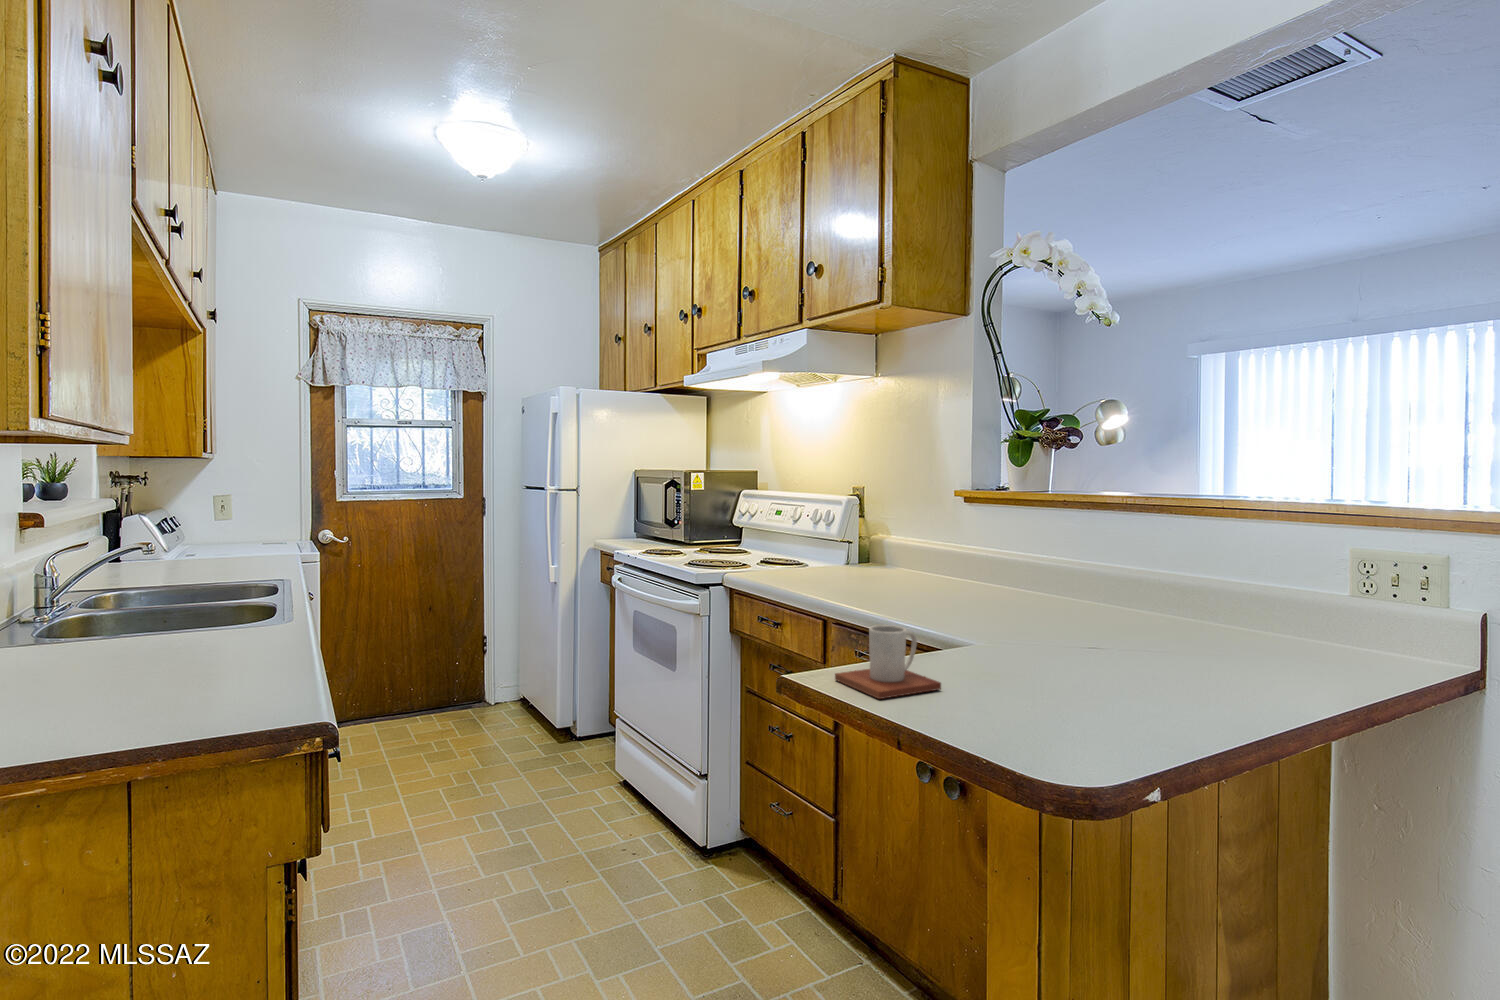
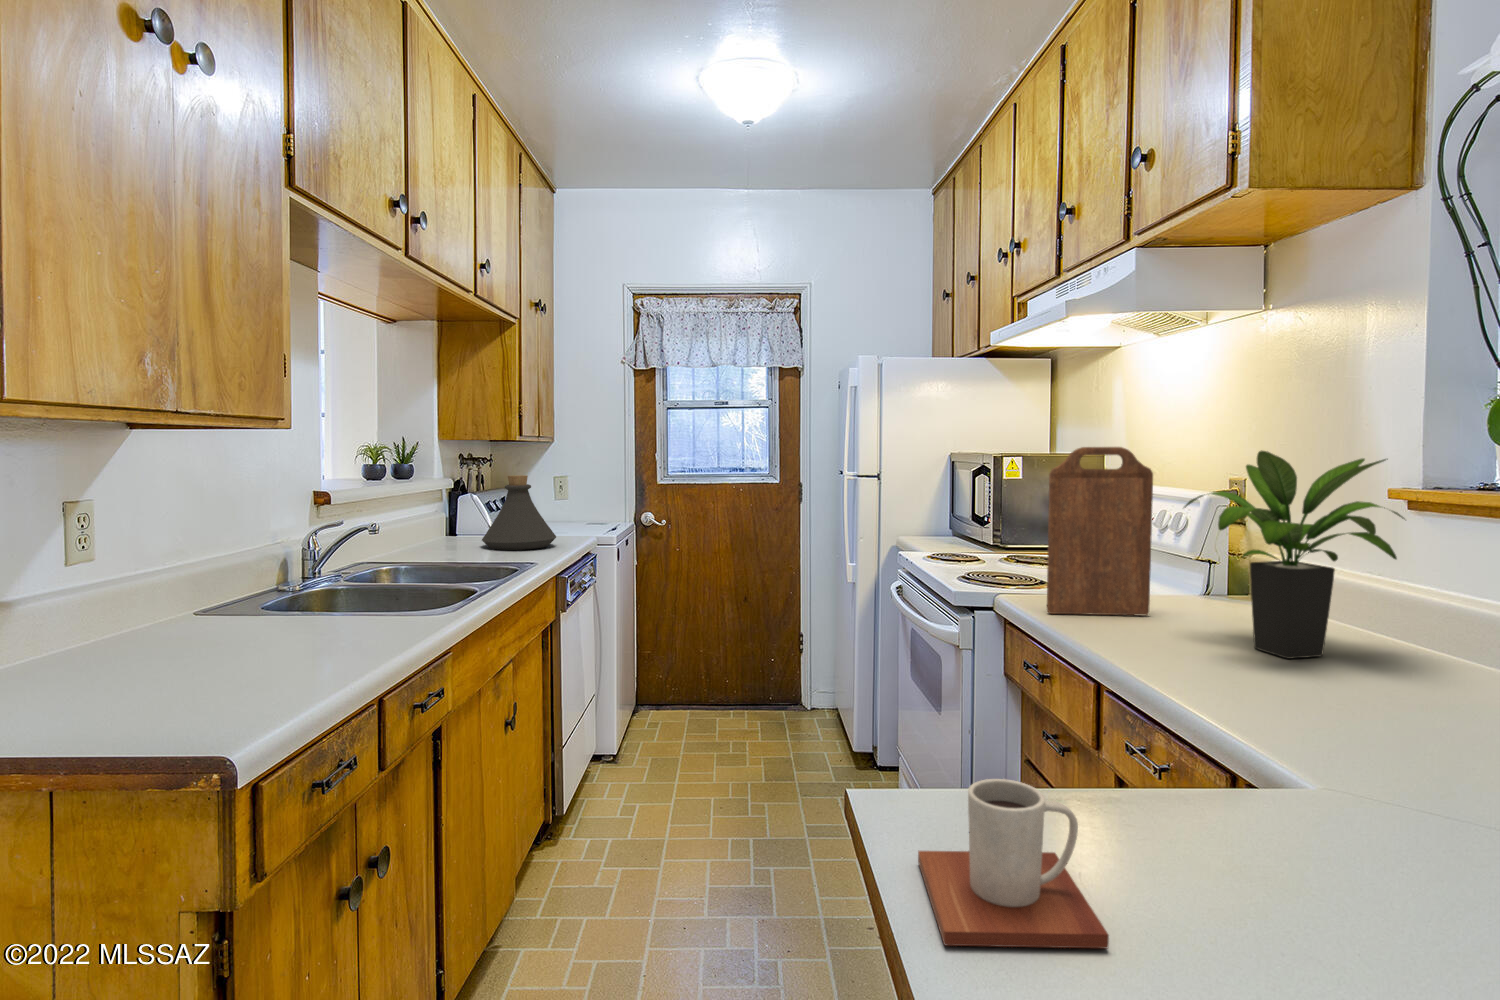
cutting board: none [767,463,829,580] -> present [1047,447,1153,615]
potted plant: none [854,465,969,590] -> present [1184,450,1405,659]
bottle: none [175,489,266,567] -> present [482,475,556,550]

